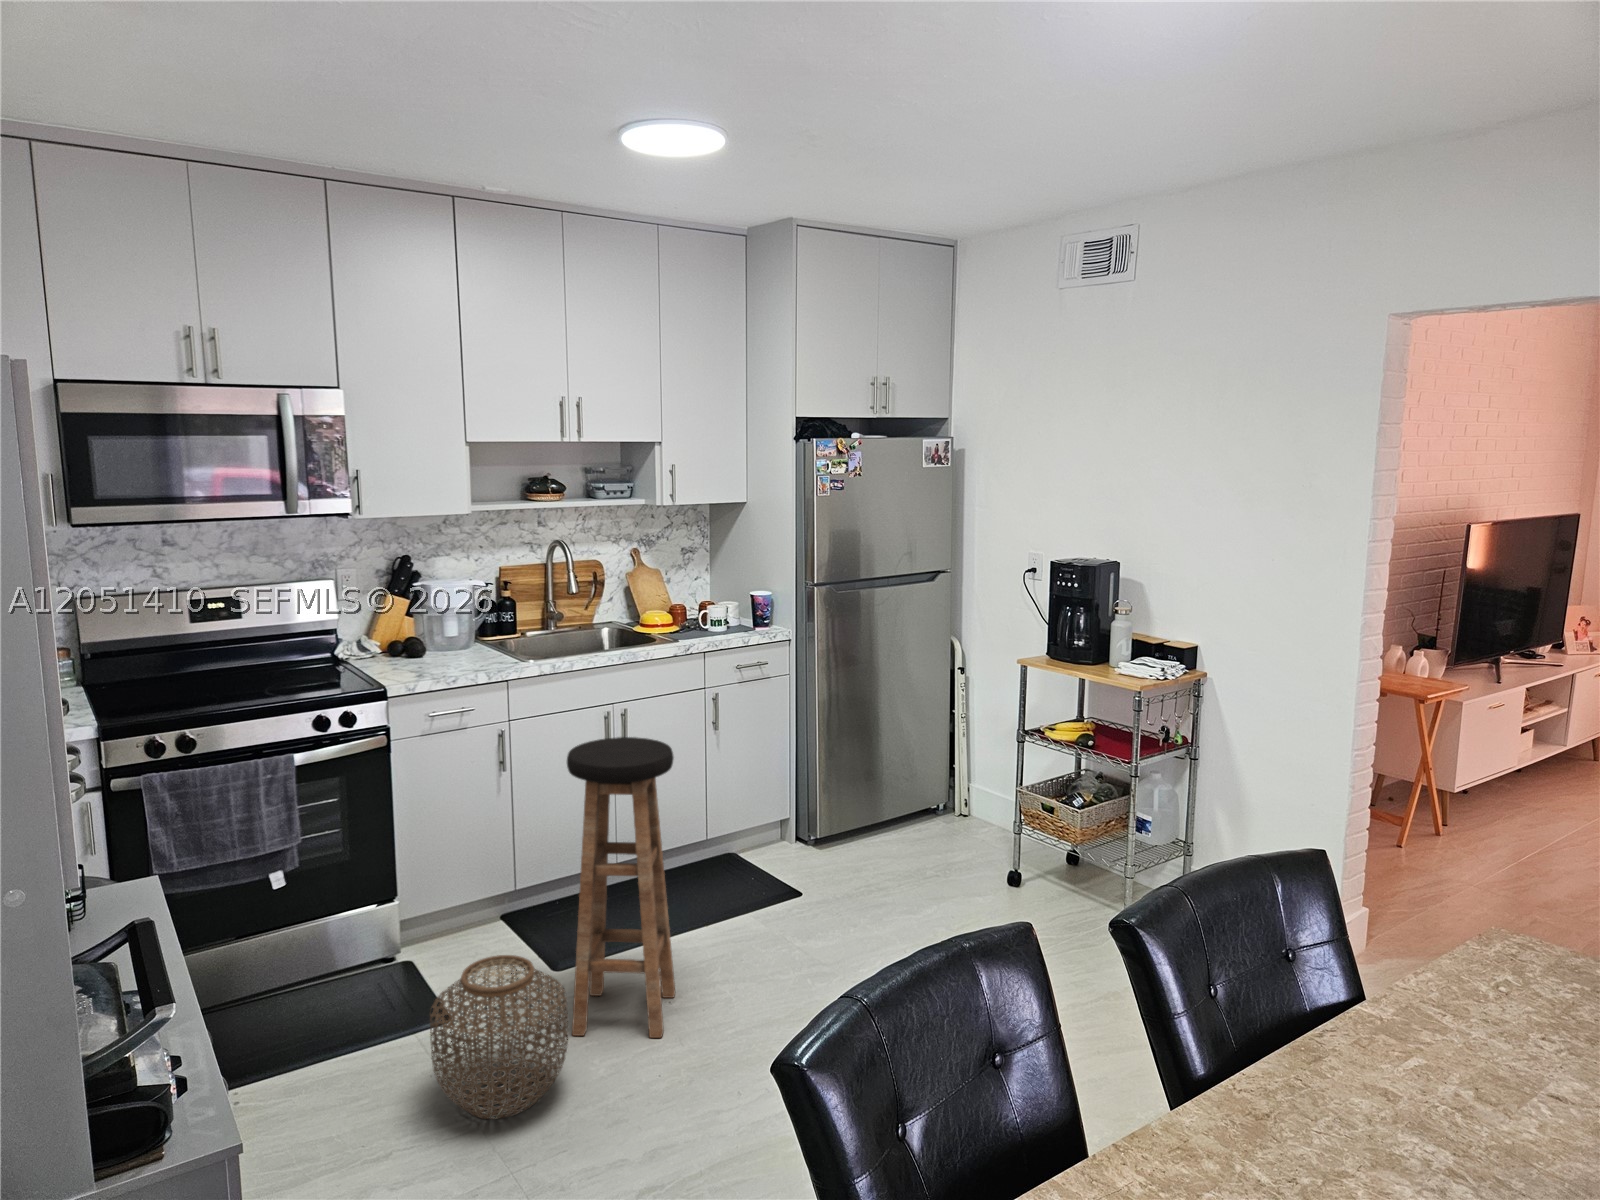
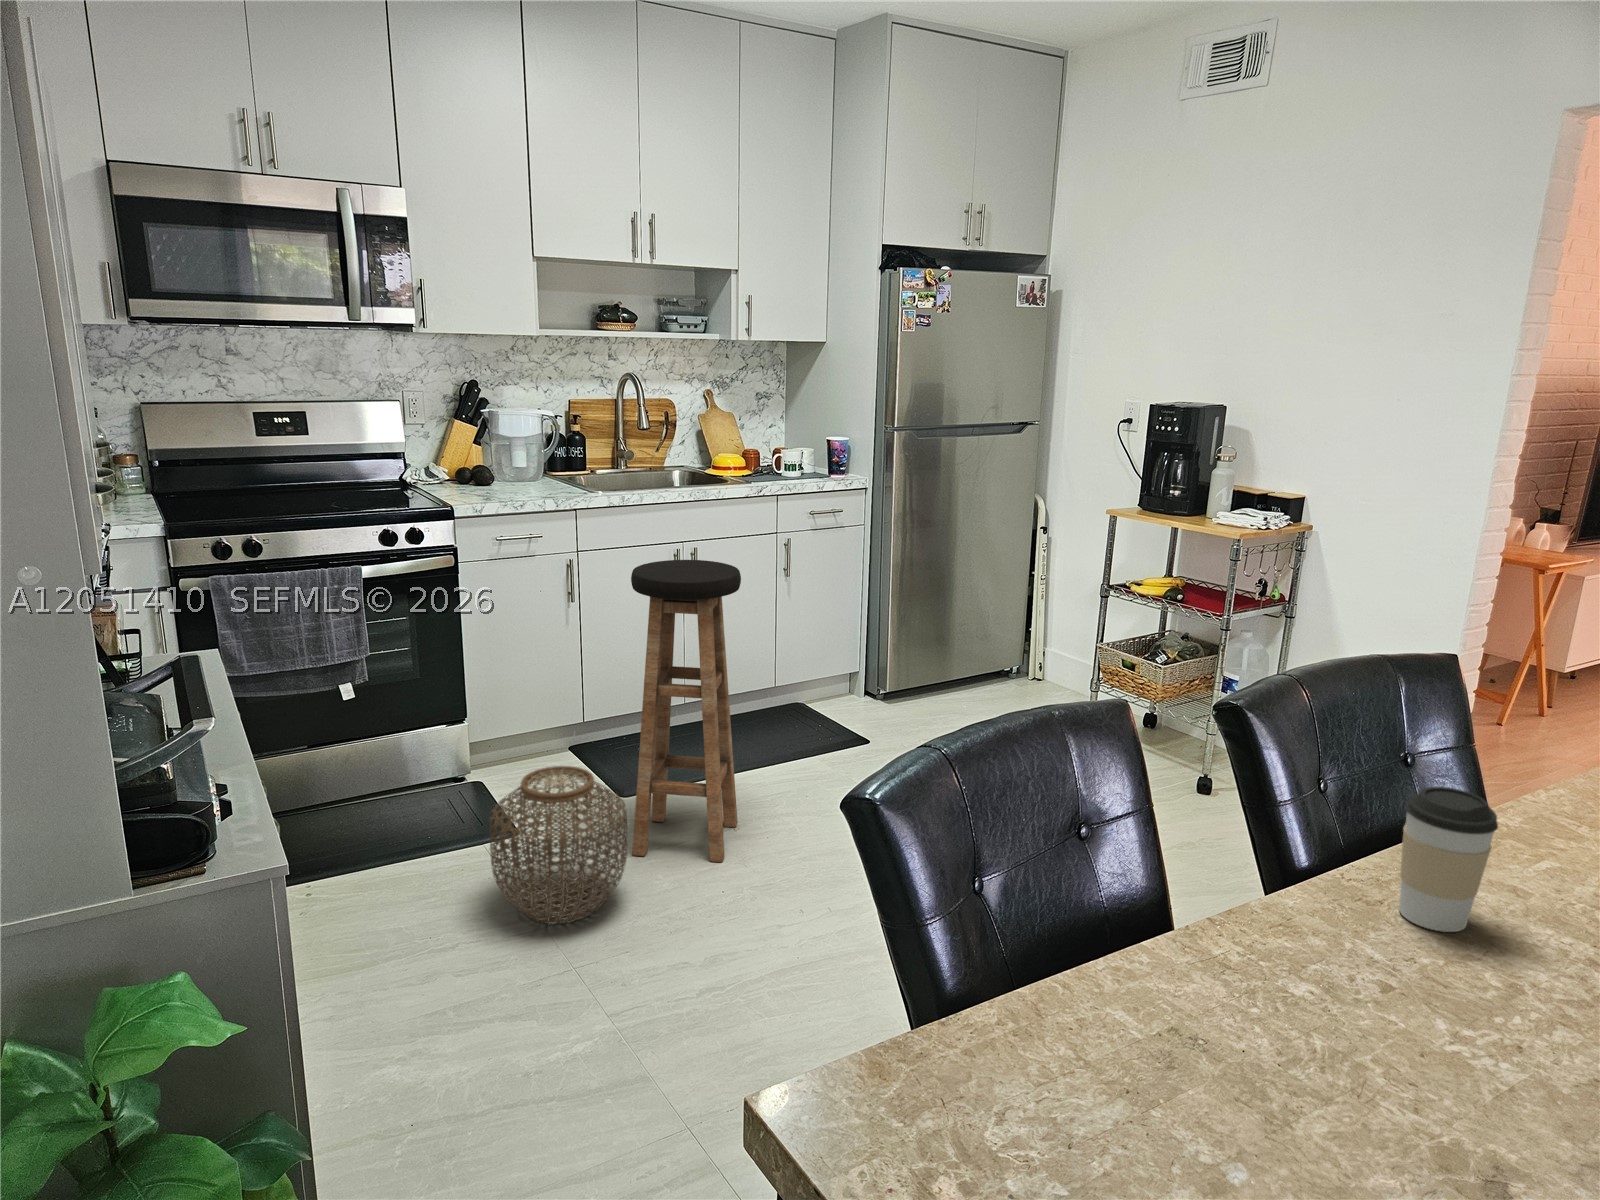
coffee cup: none [1274,1014,1352,1149] -> present [1399,787,1498,932]

